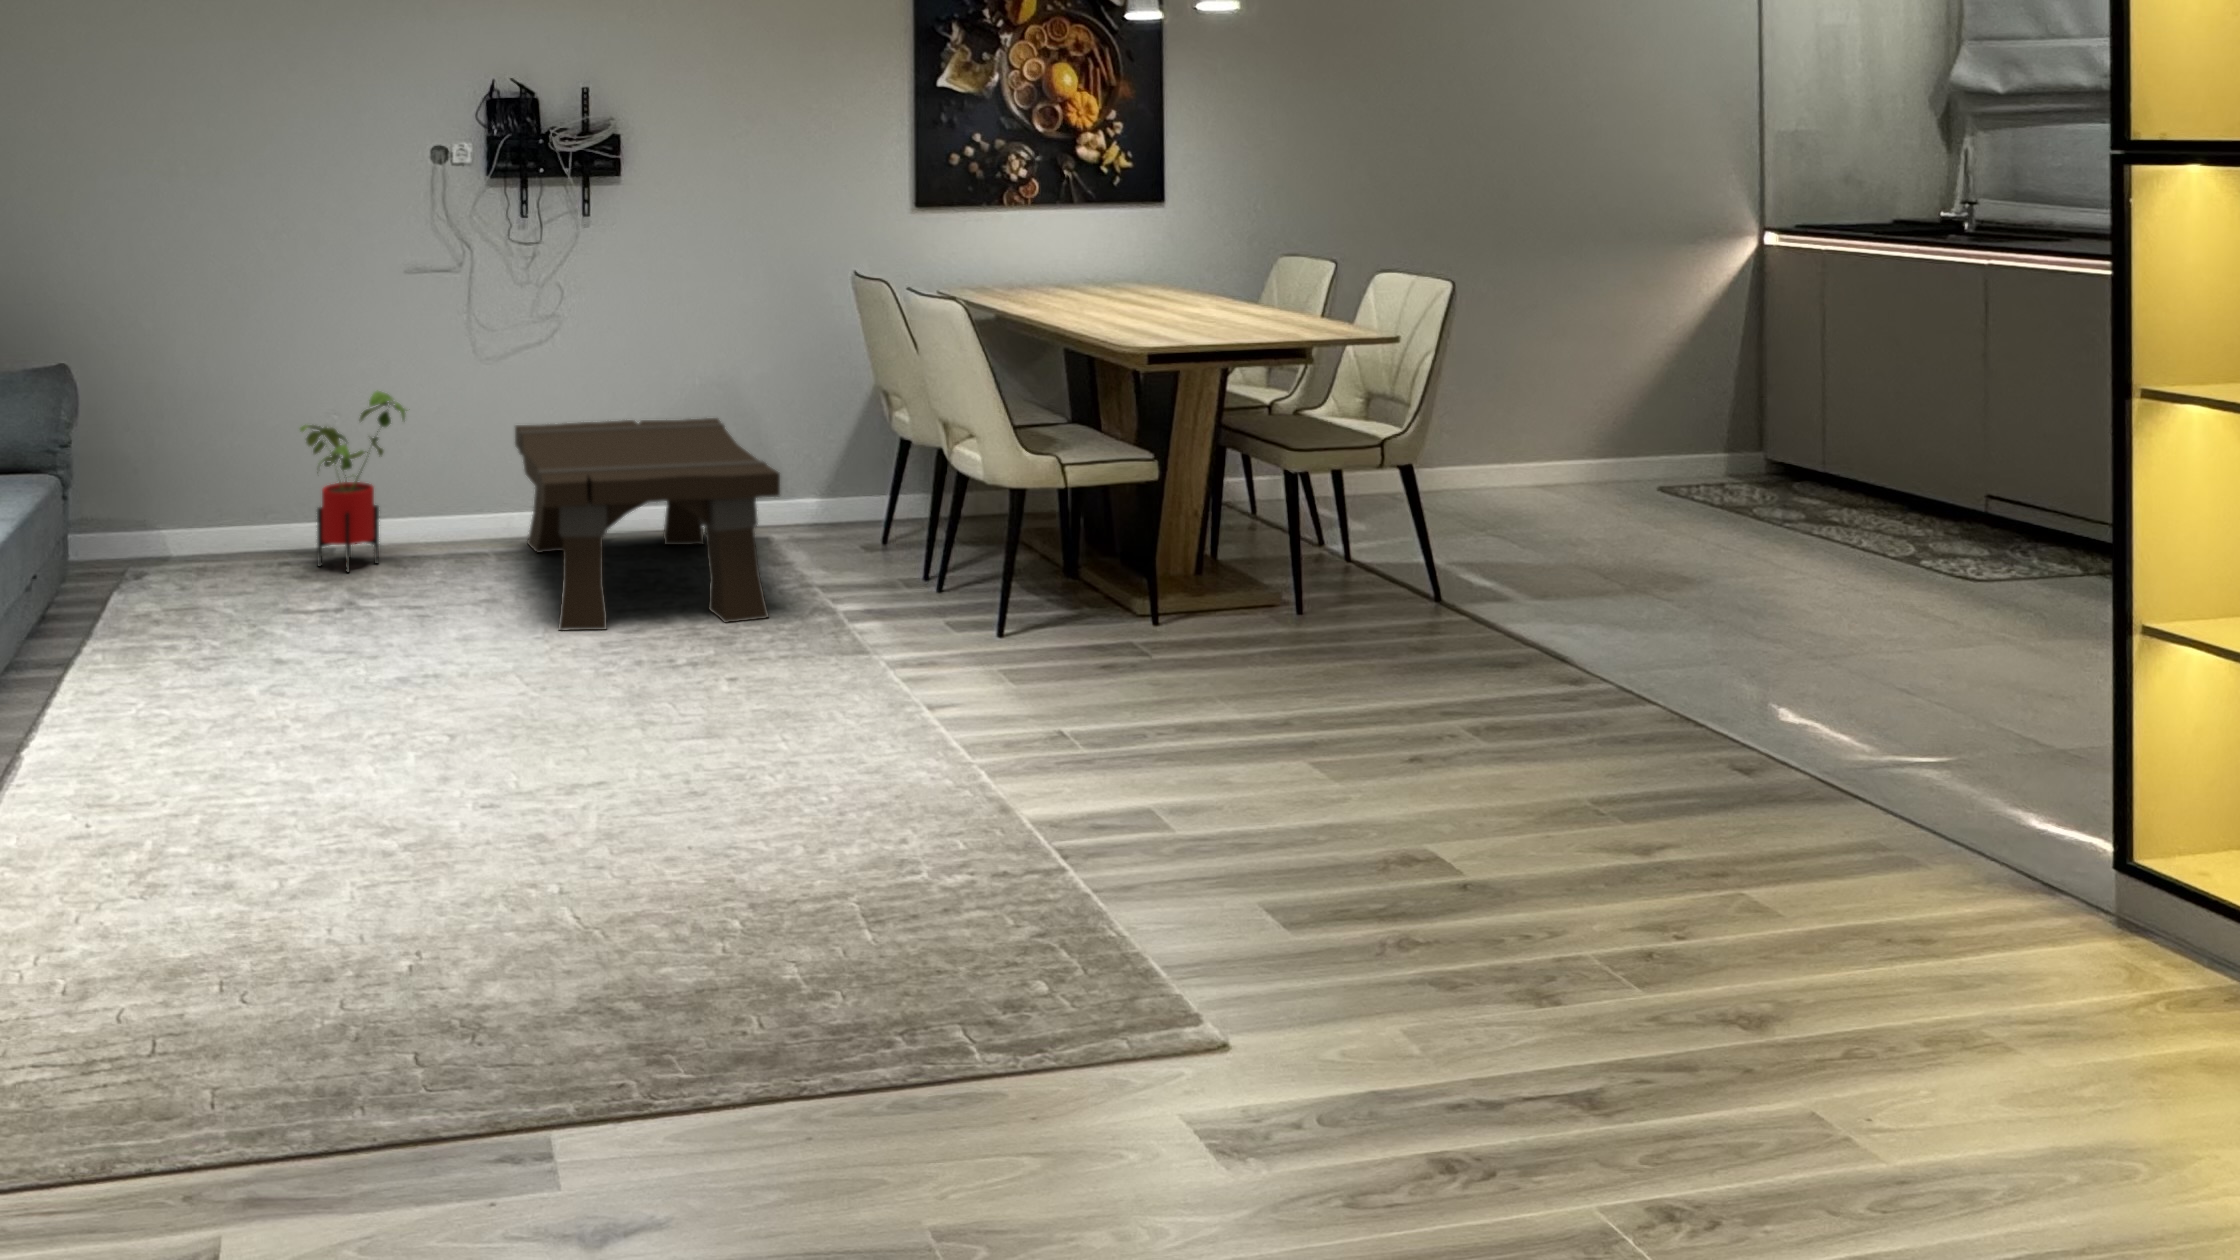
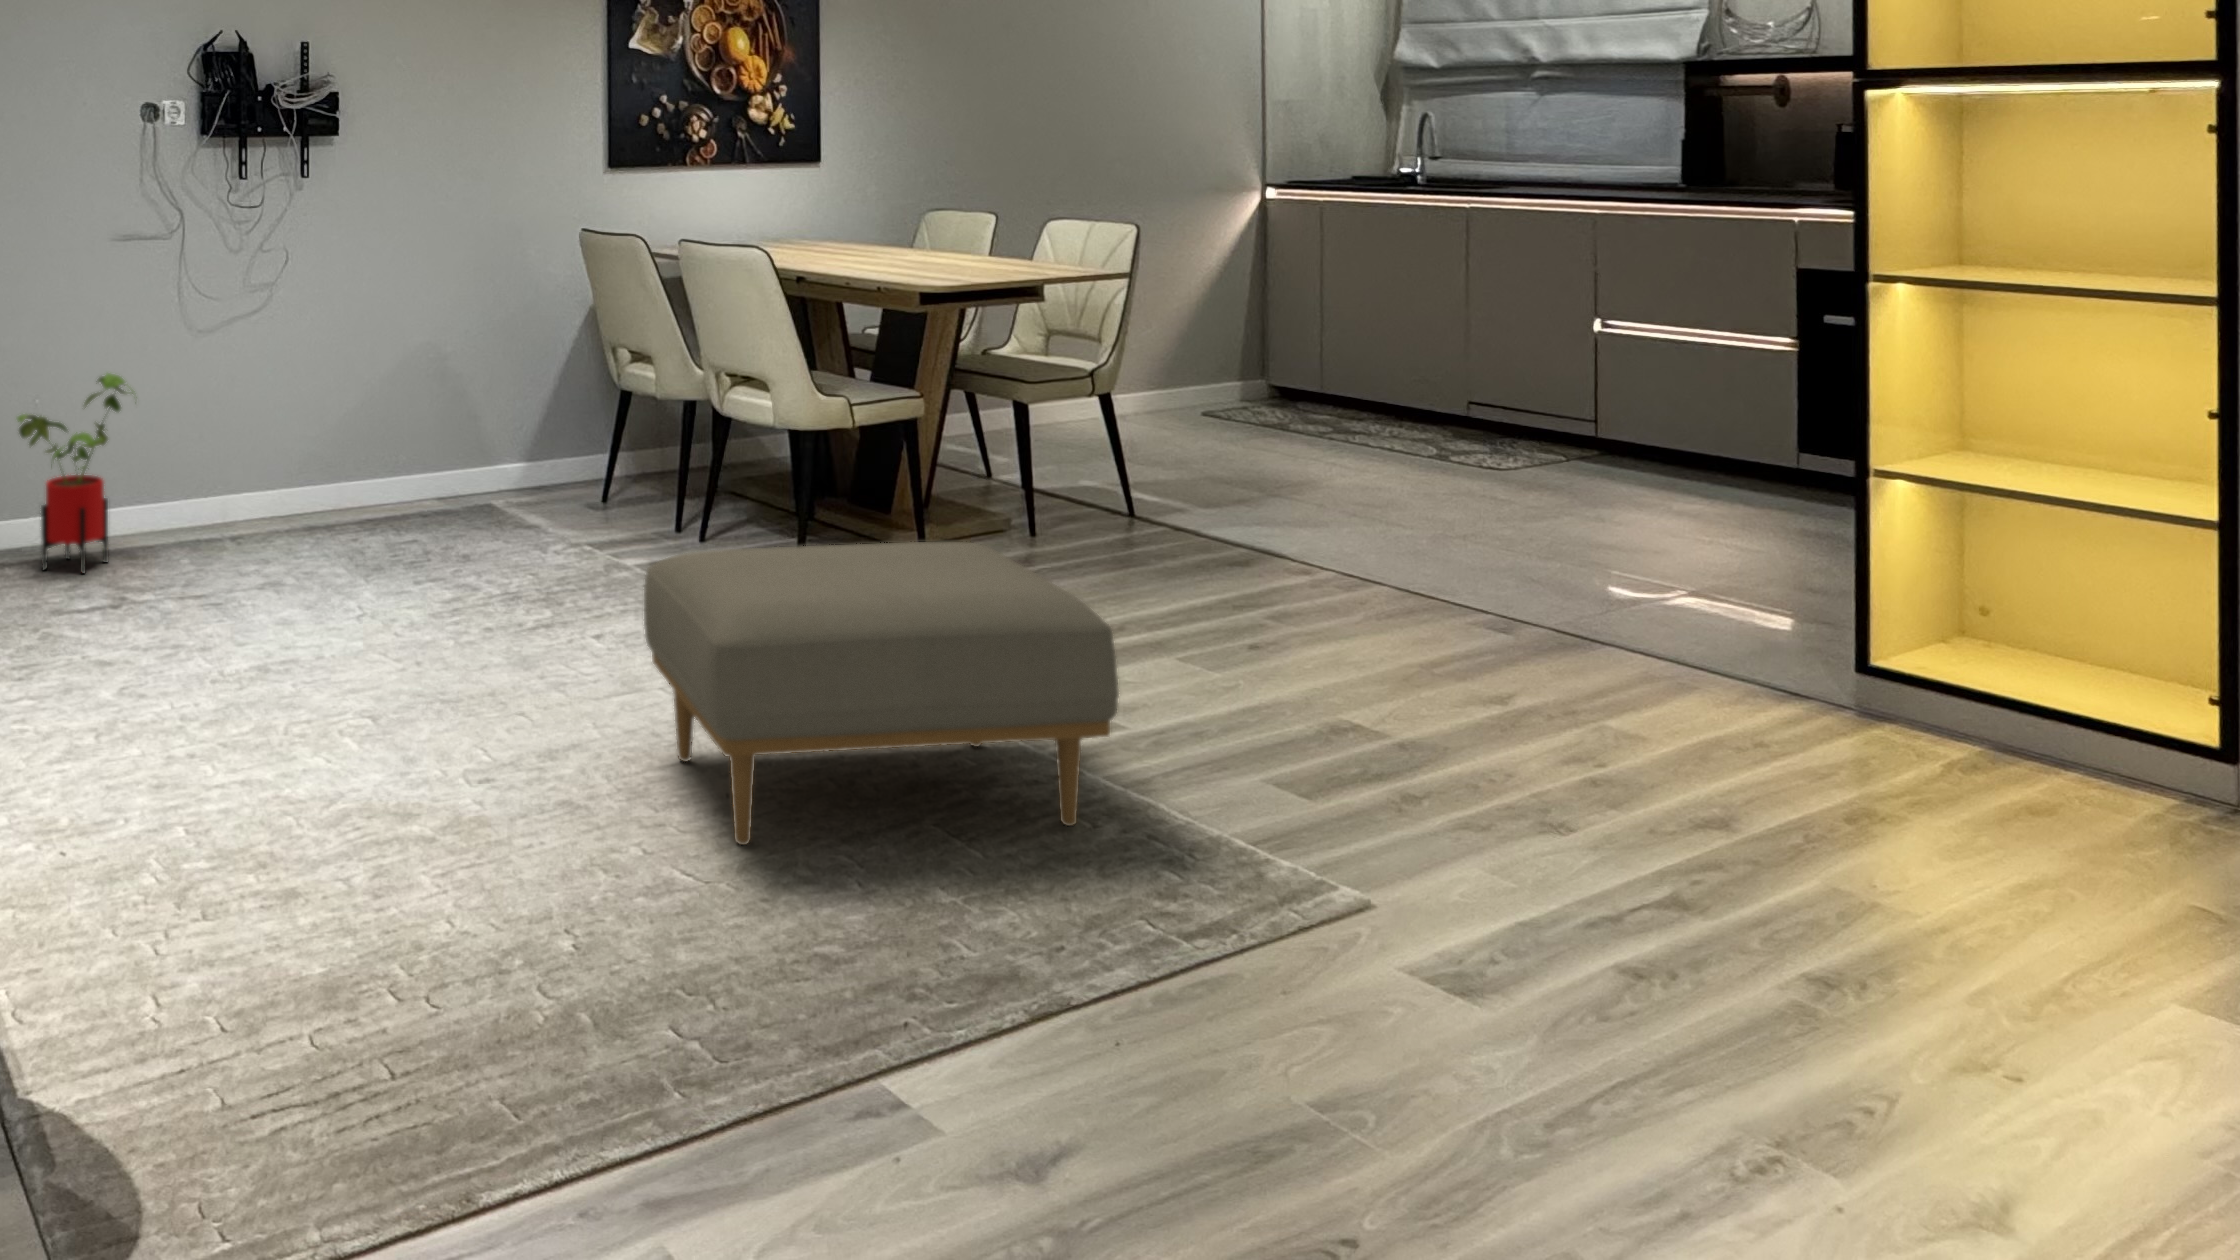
coffee table: present [515,418,780,631] -> none [237,388,578,611]
ottoman: none [610,604,1035,922] -> present [644,542,1119,845]

